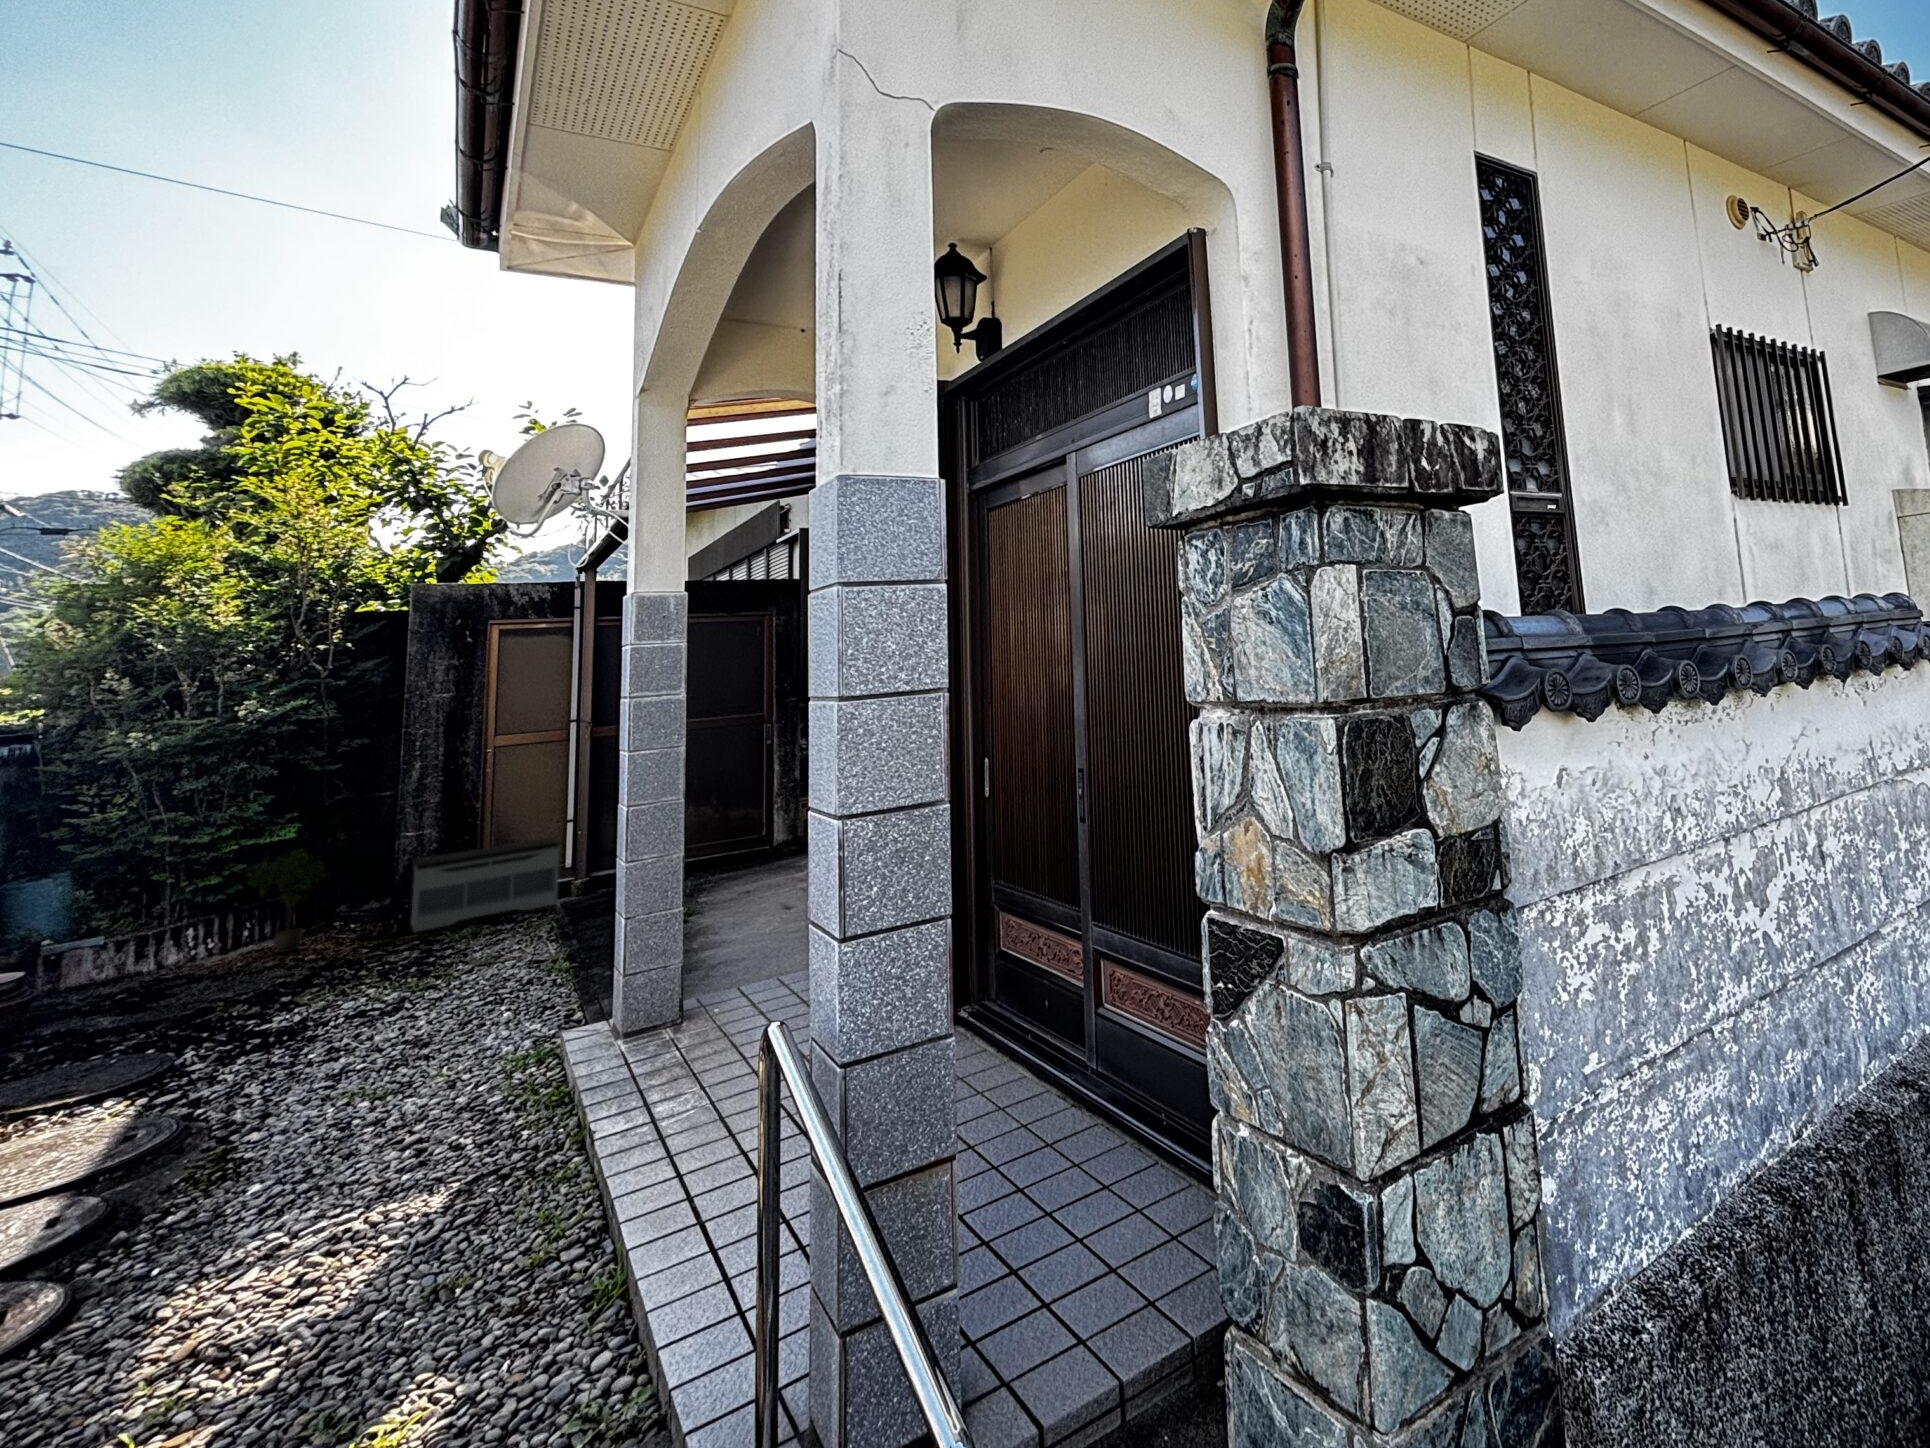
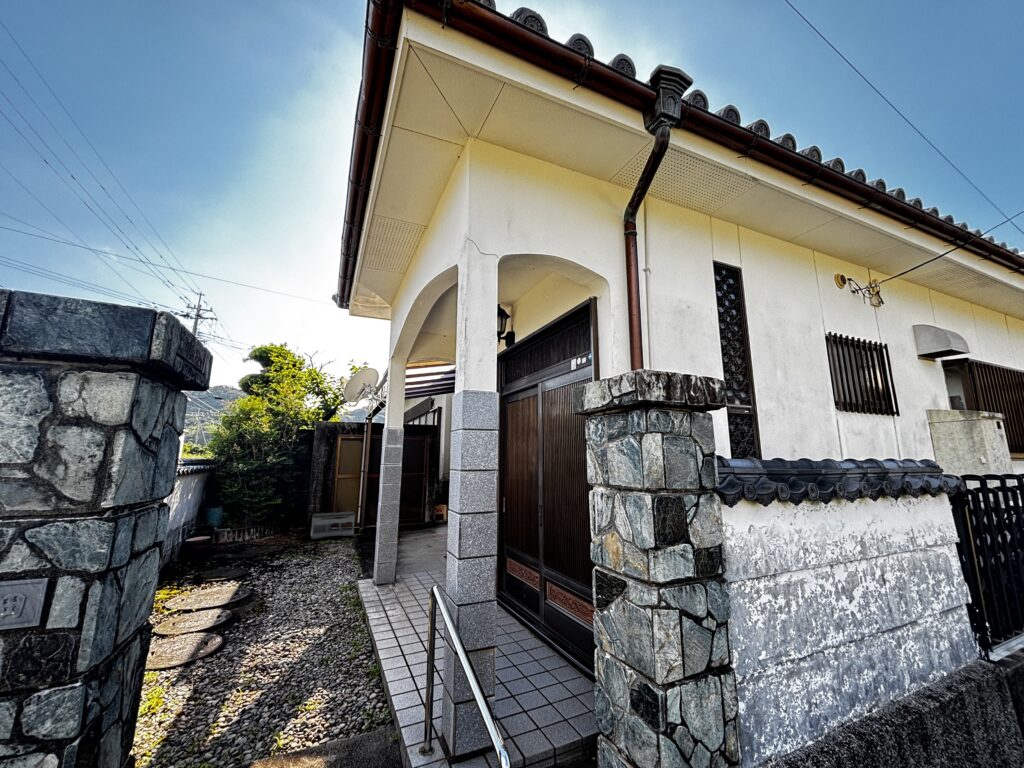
potted plant: present [245,849,324,952] -> none [266,506,288,540]

